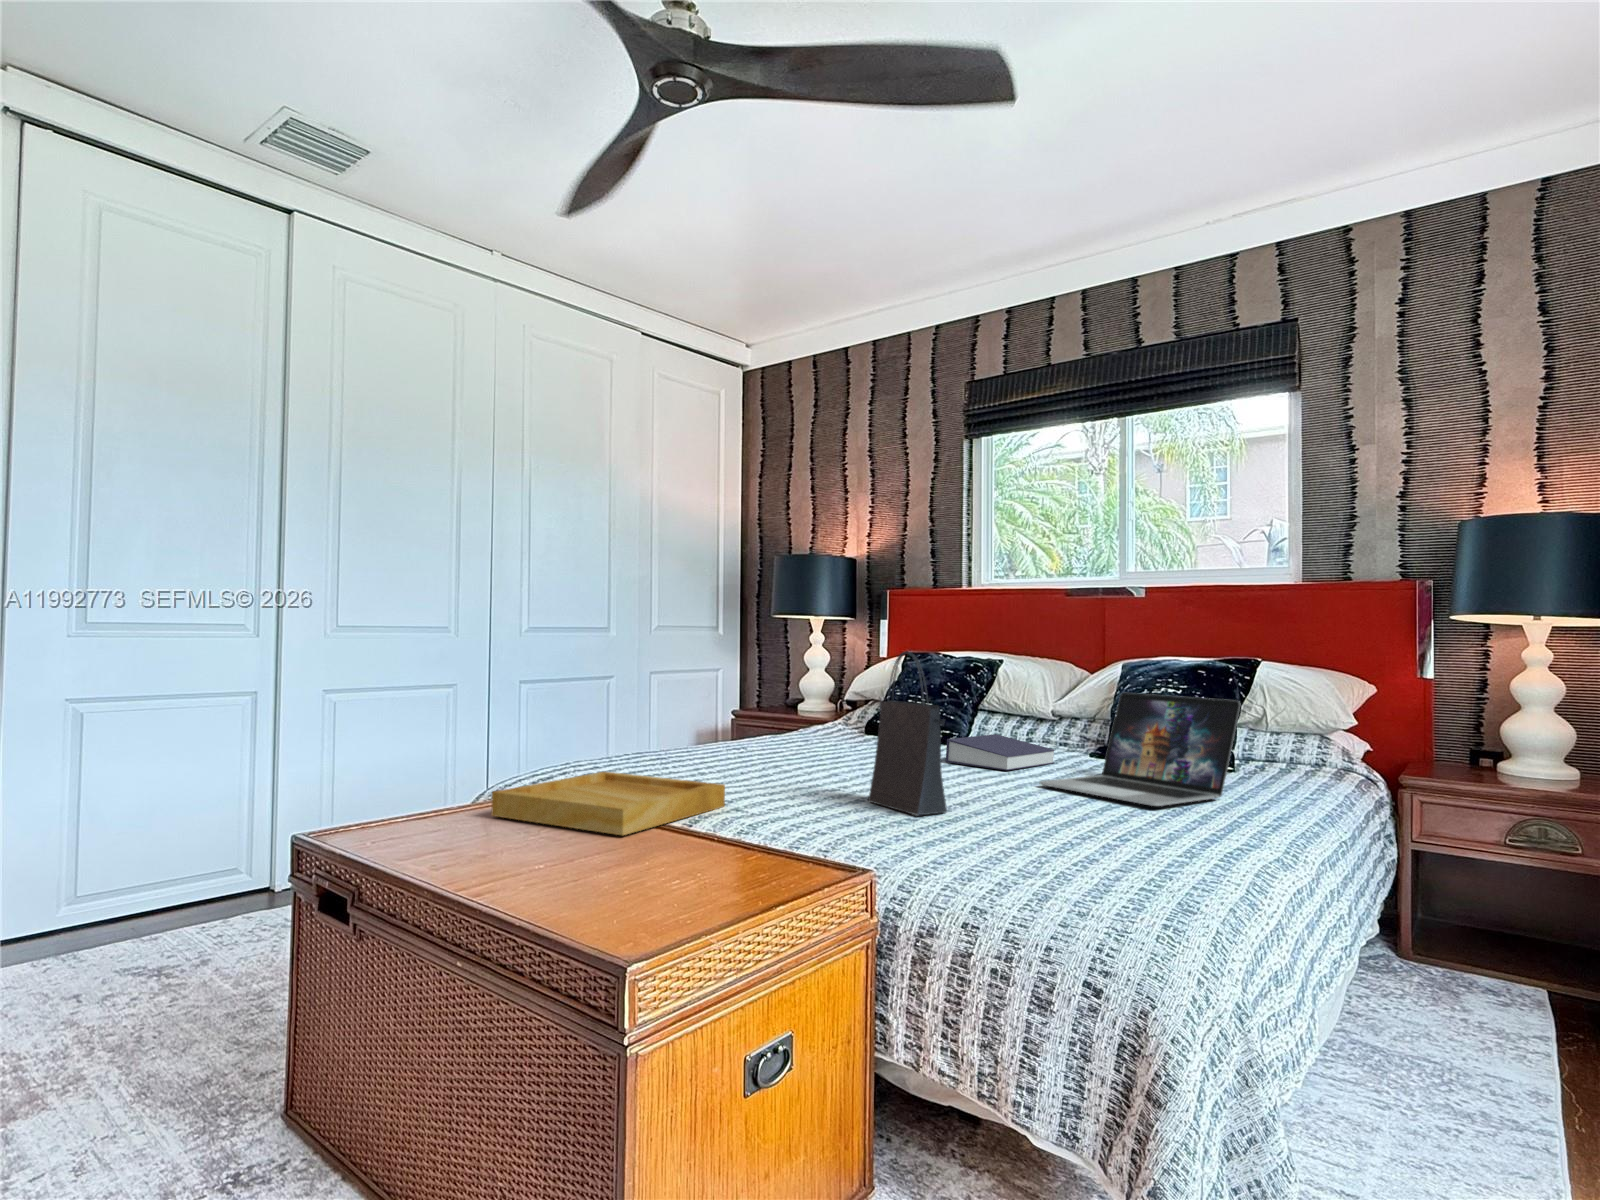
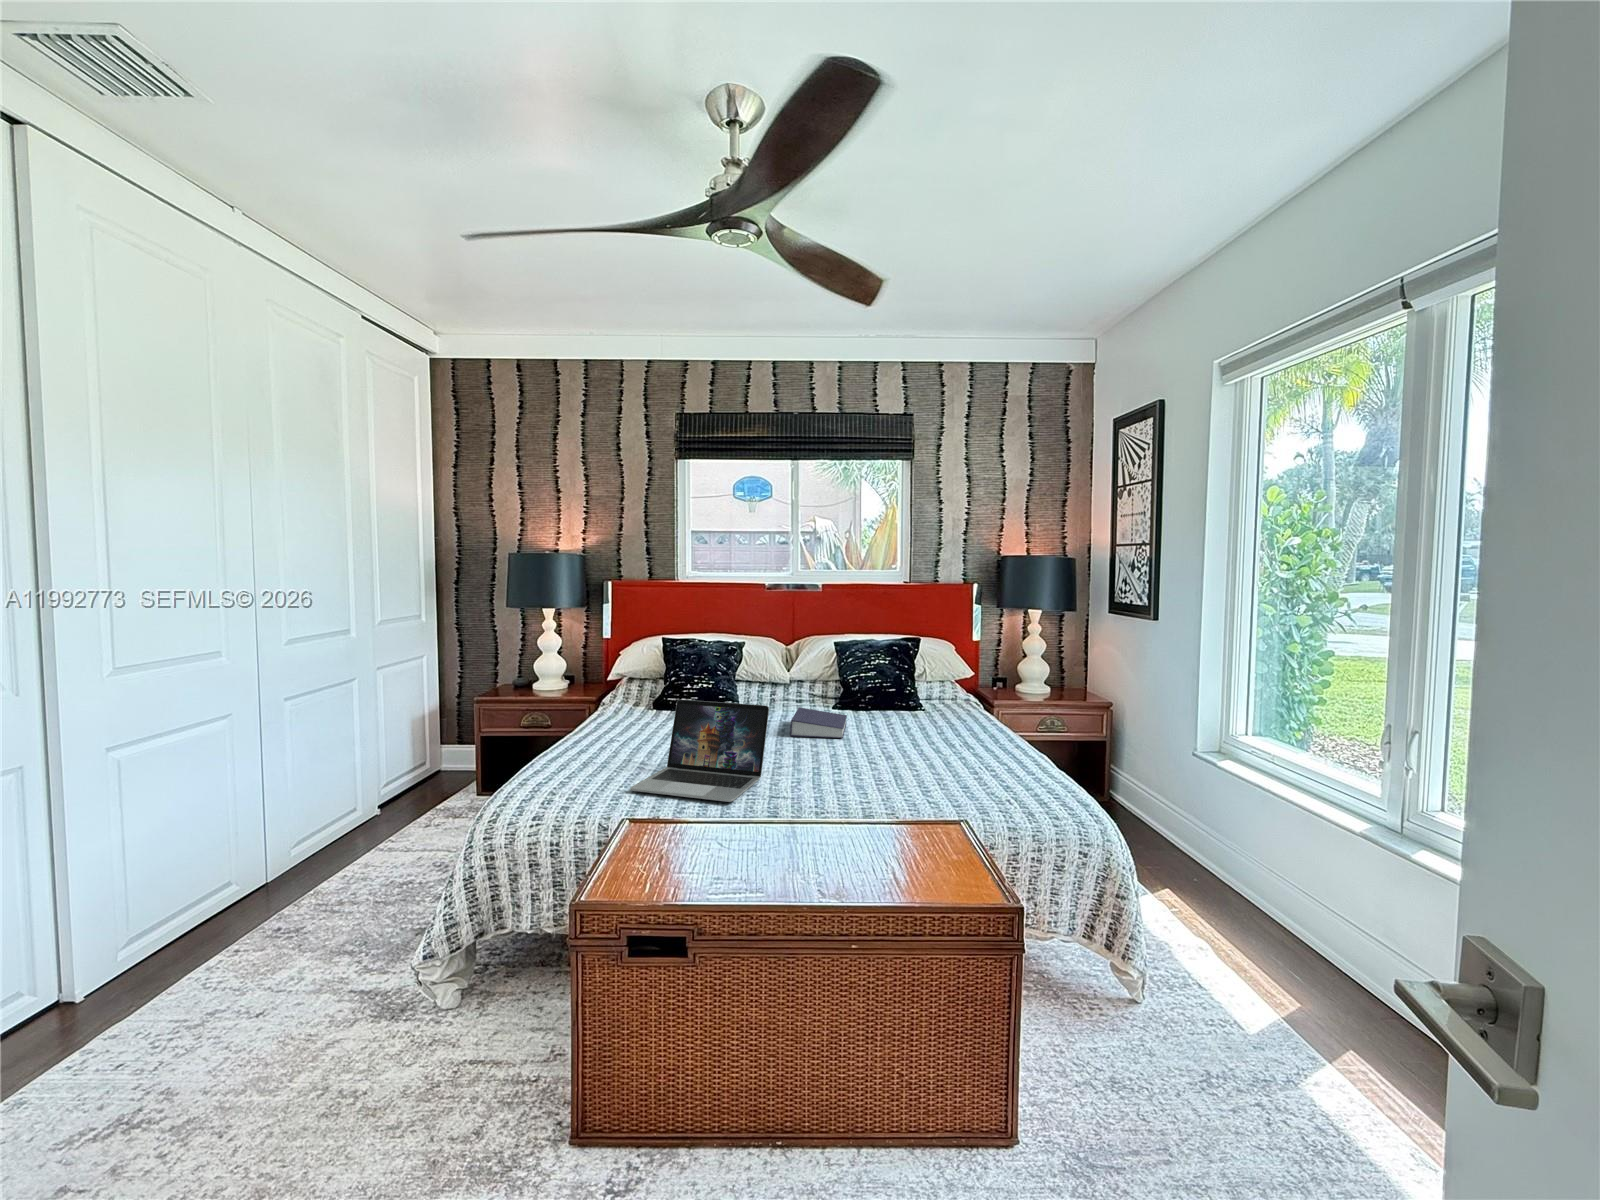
handbag: present [868,652,947,816] -> none [841,681,912,797]
laptop: present [1040,693,1240,806] -> present [630,700,769,802]
tray: present [491,771,725,835] -> none [640,804,794,889]

